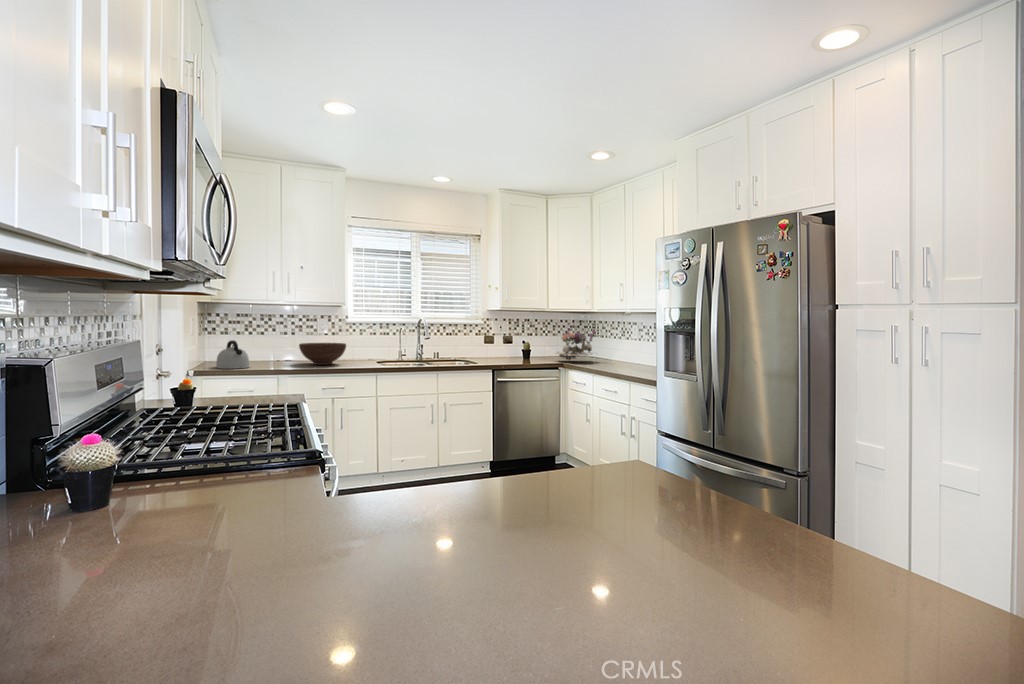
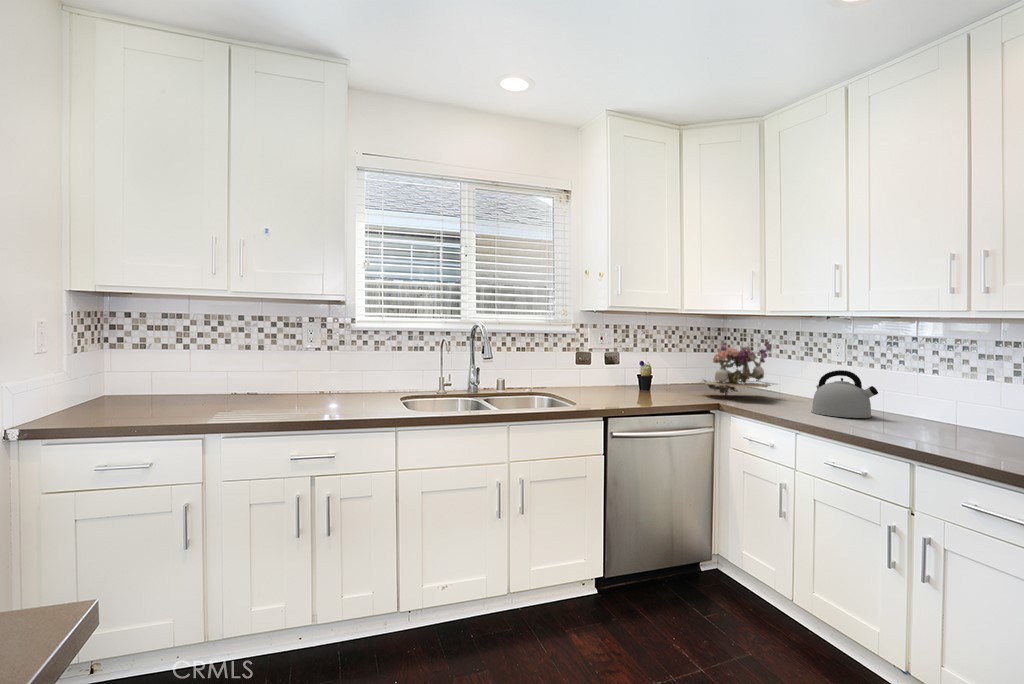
kettle: present [216,340,249,369] -> present [811,370,878,418]
fruit bowl: present [299,343,346,365] -> none [263,364,350,405]

